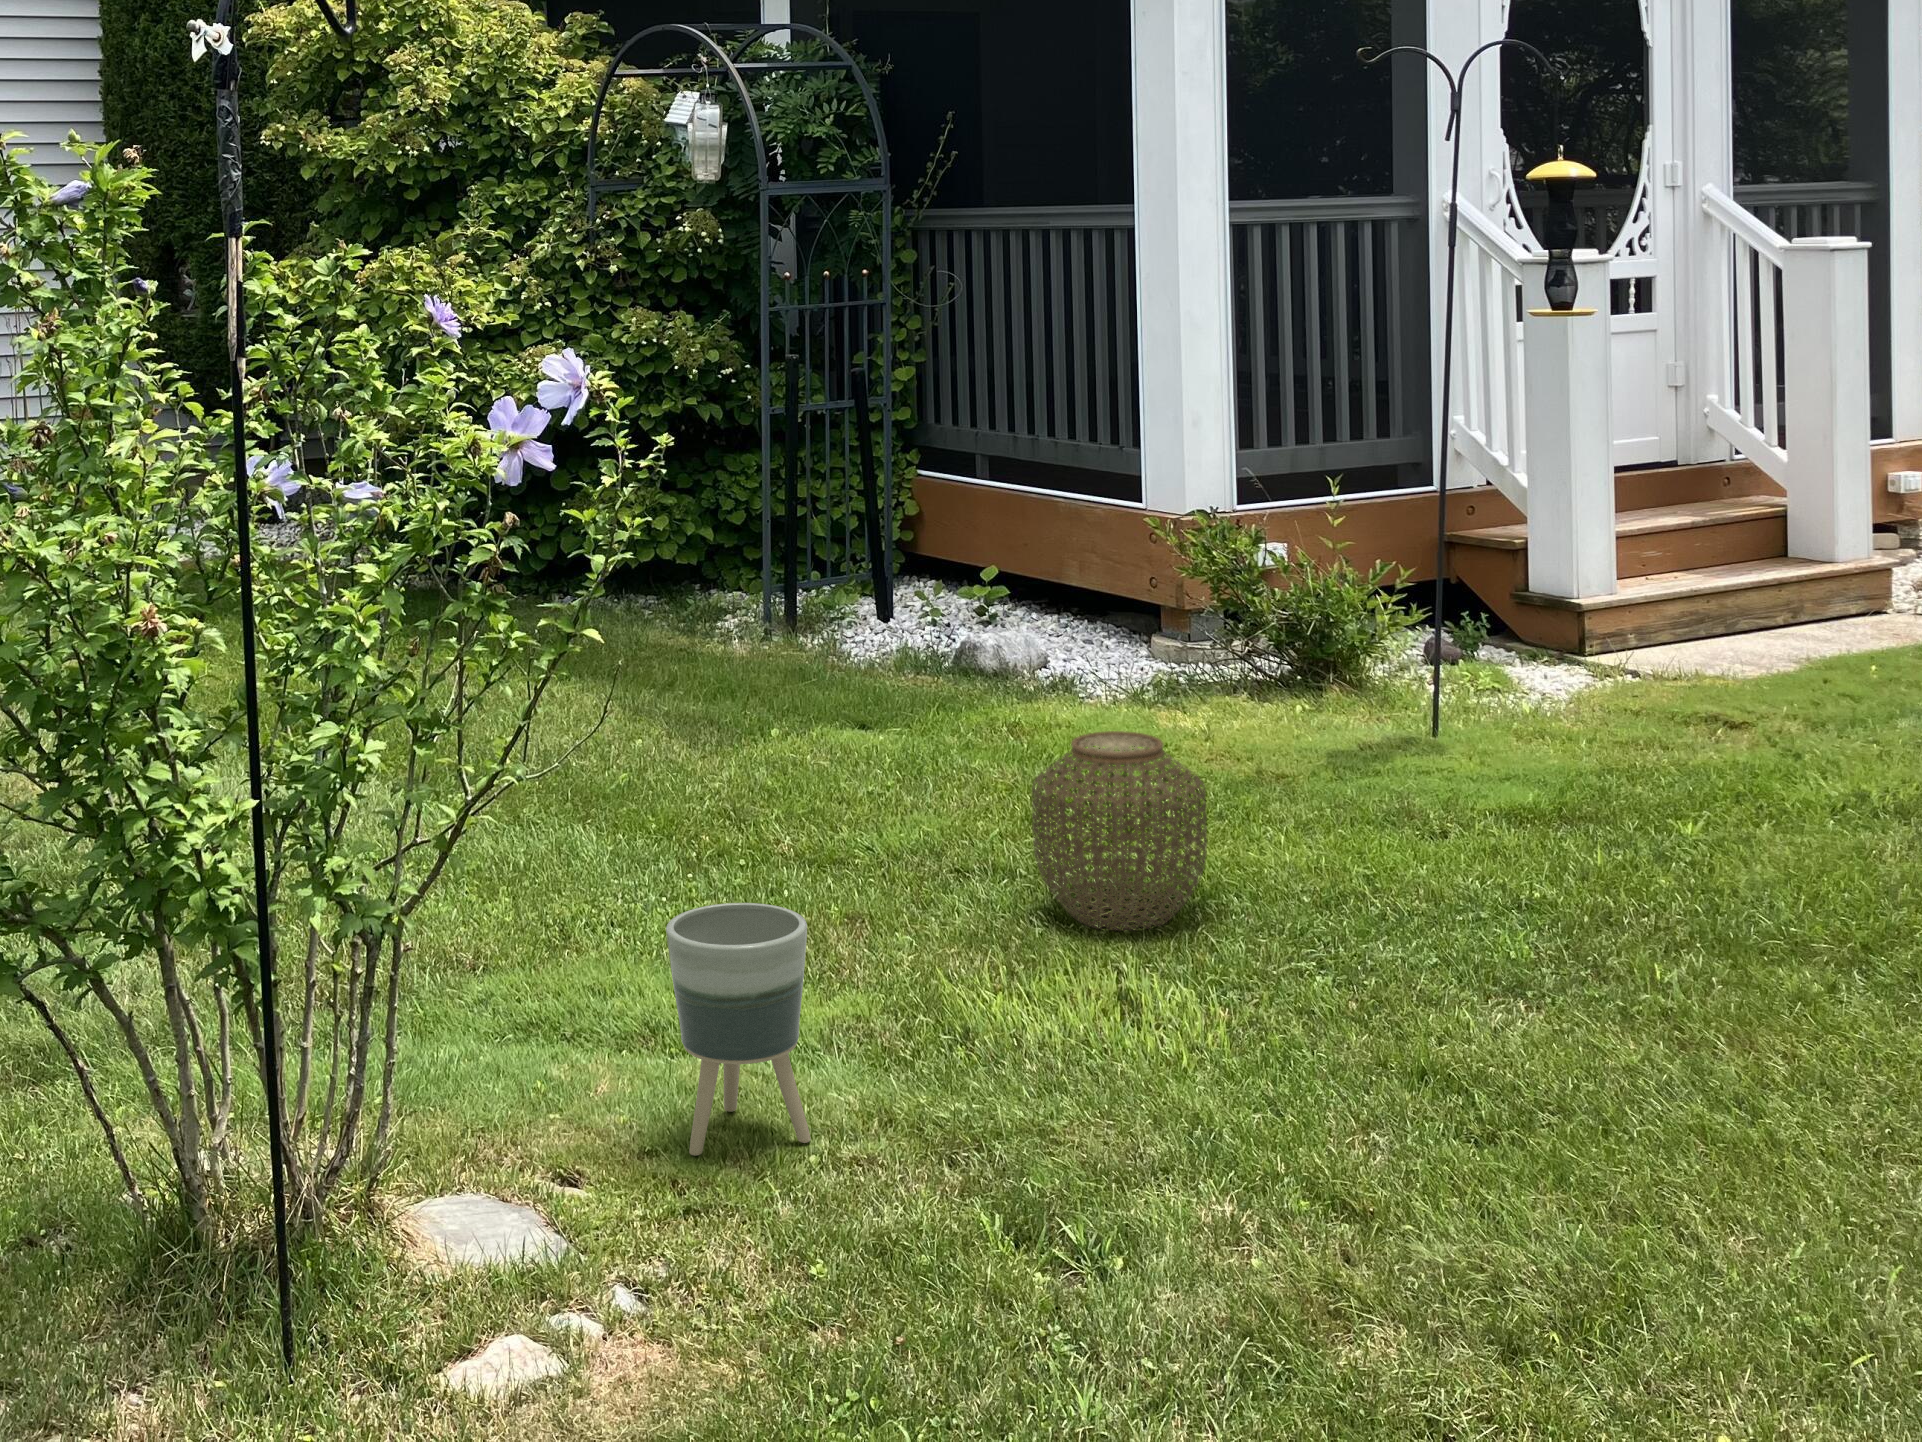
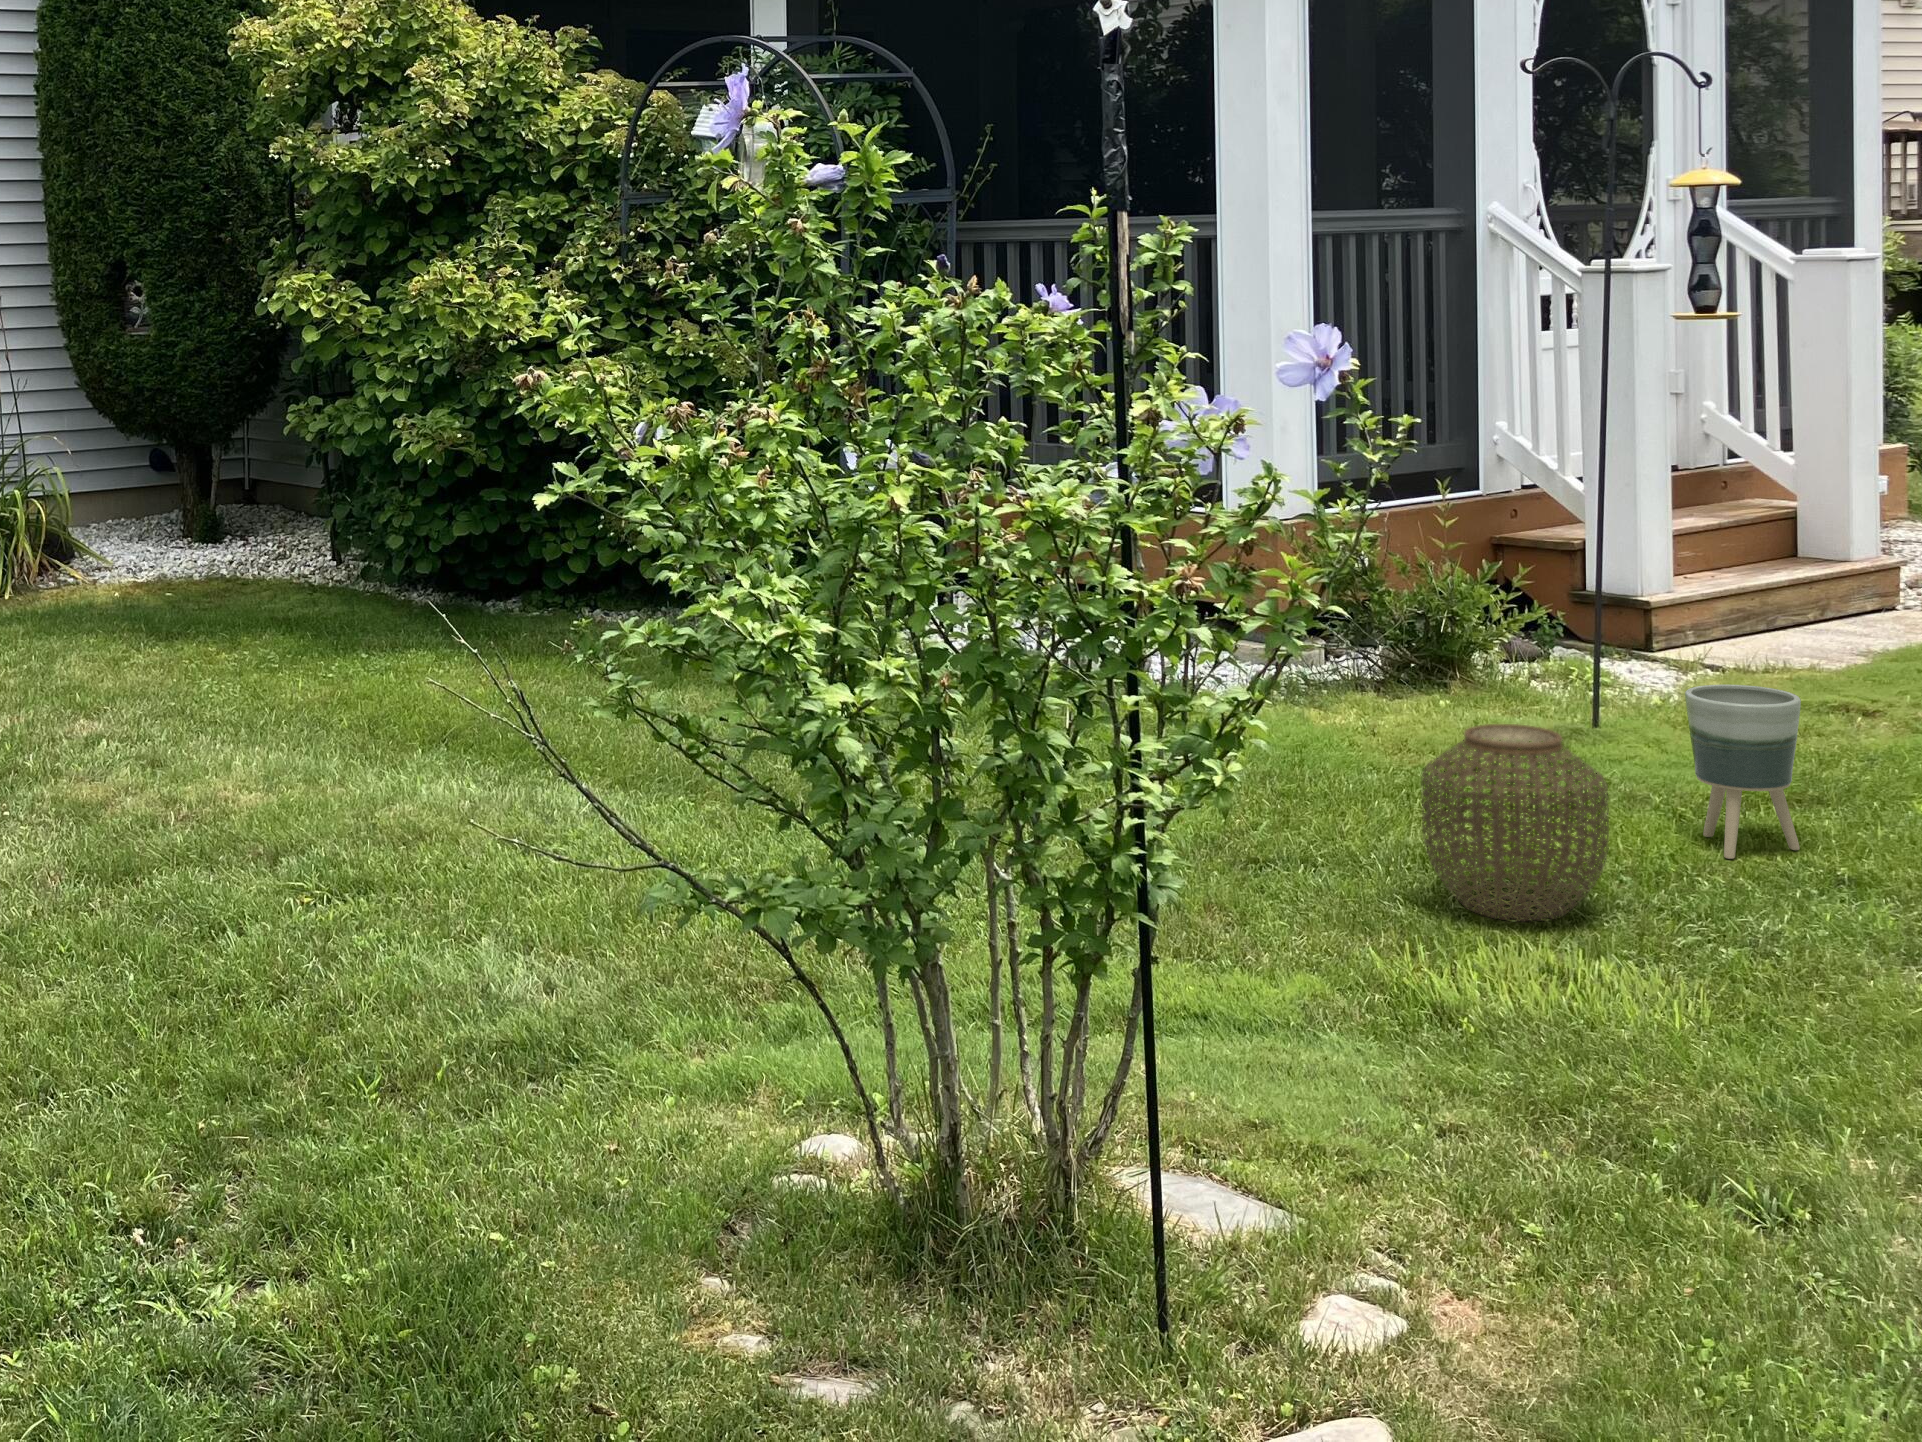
planter: present [666,903,811,1156] -> present [1685,685,1801,859]

